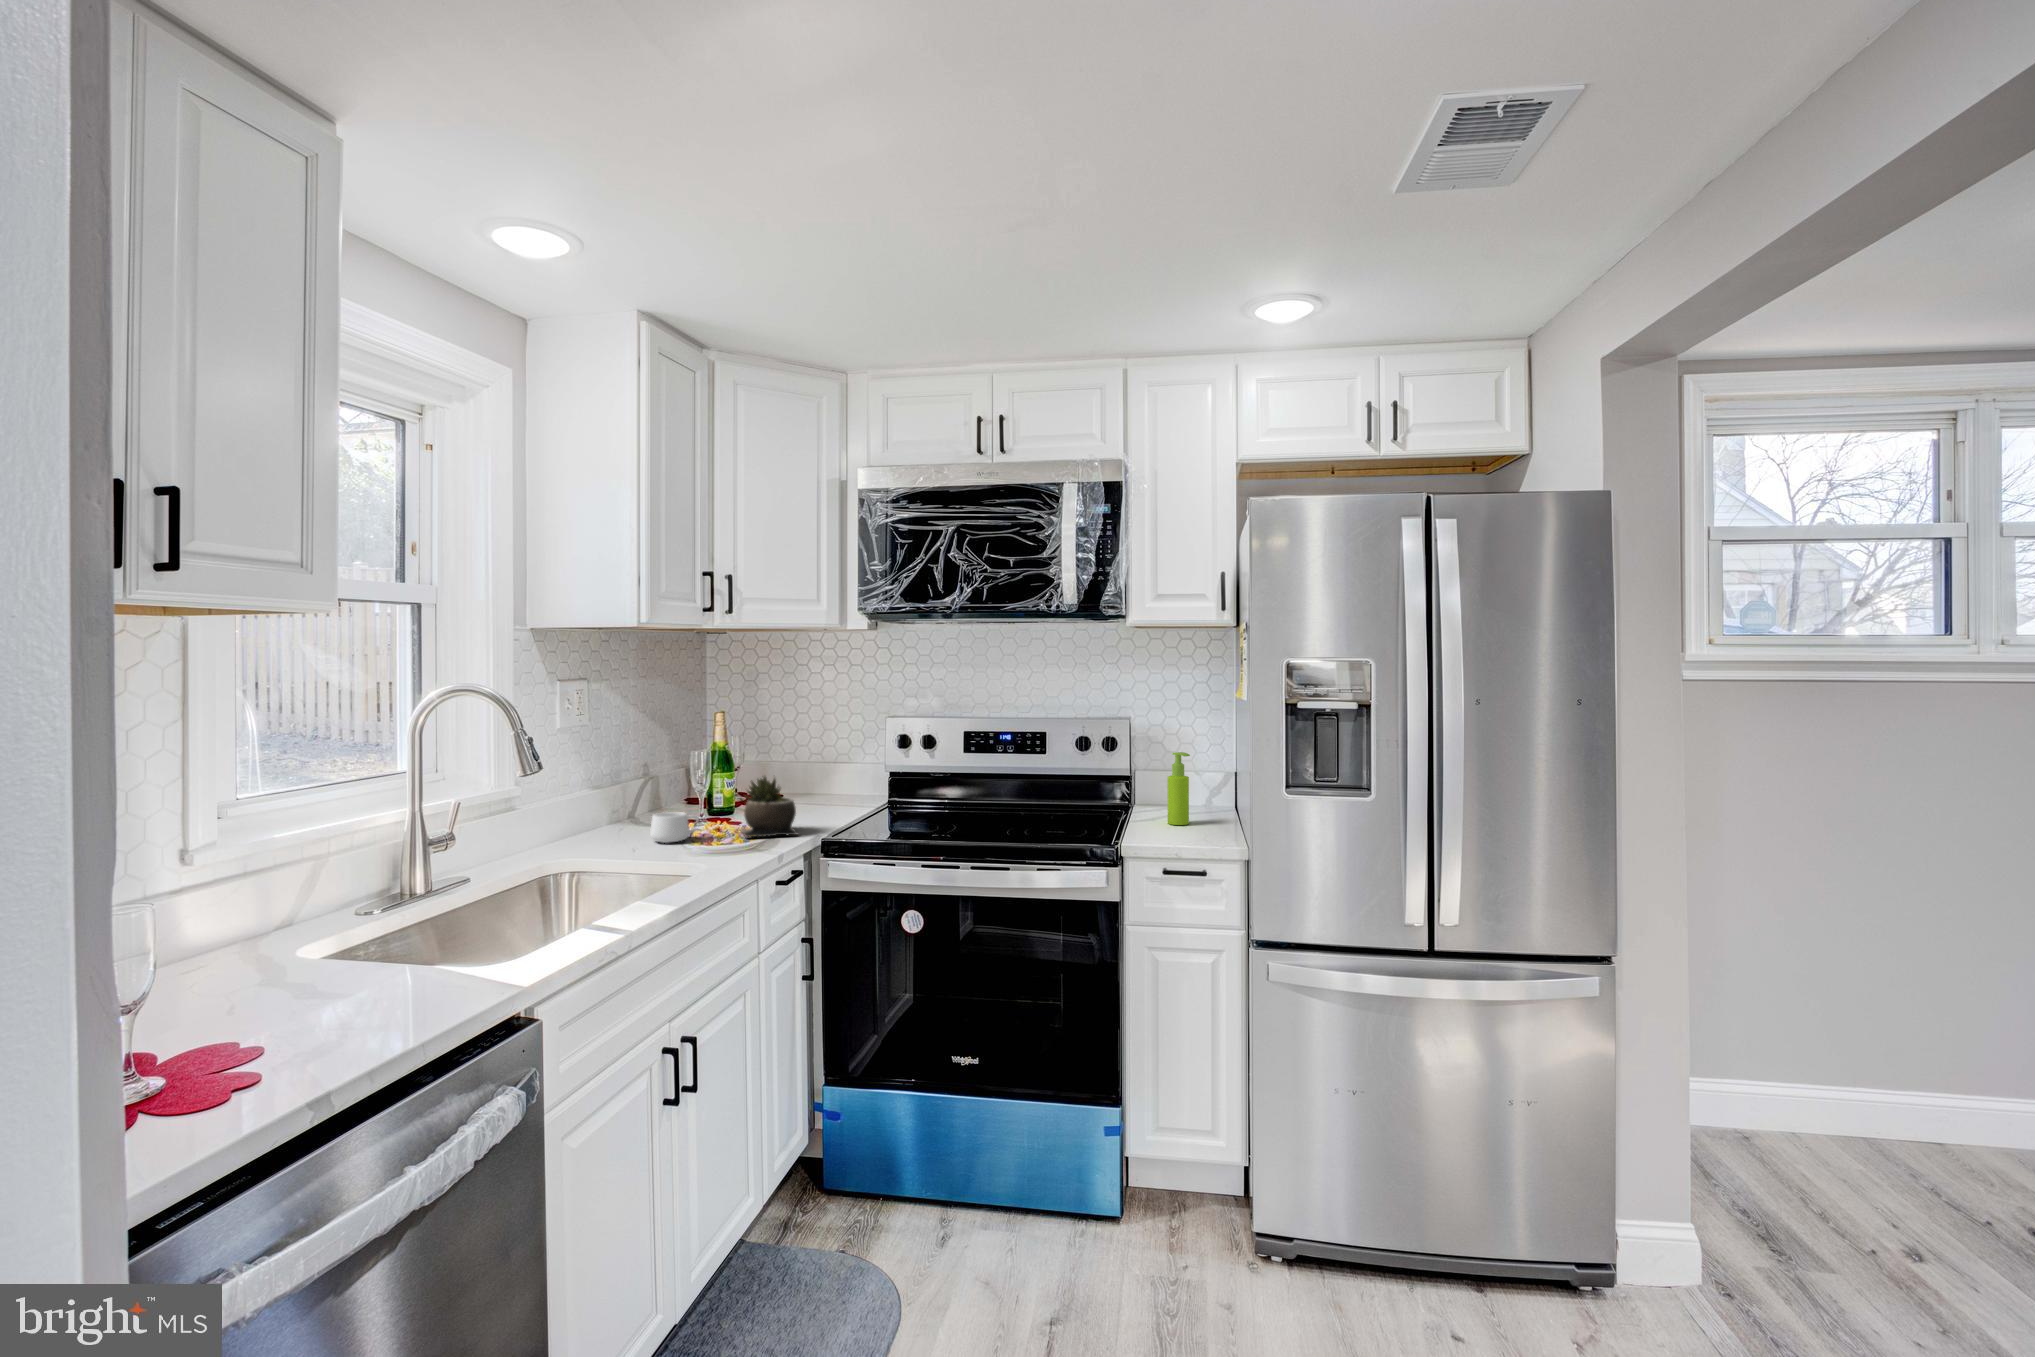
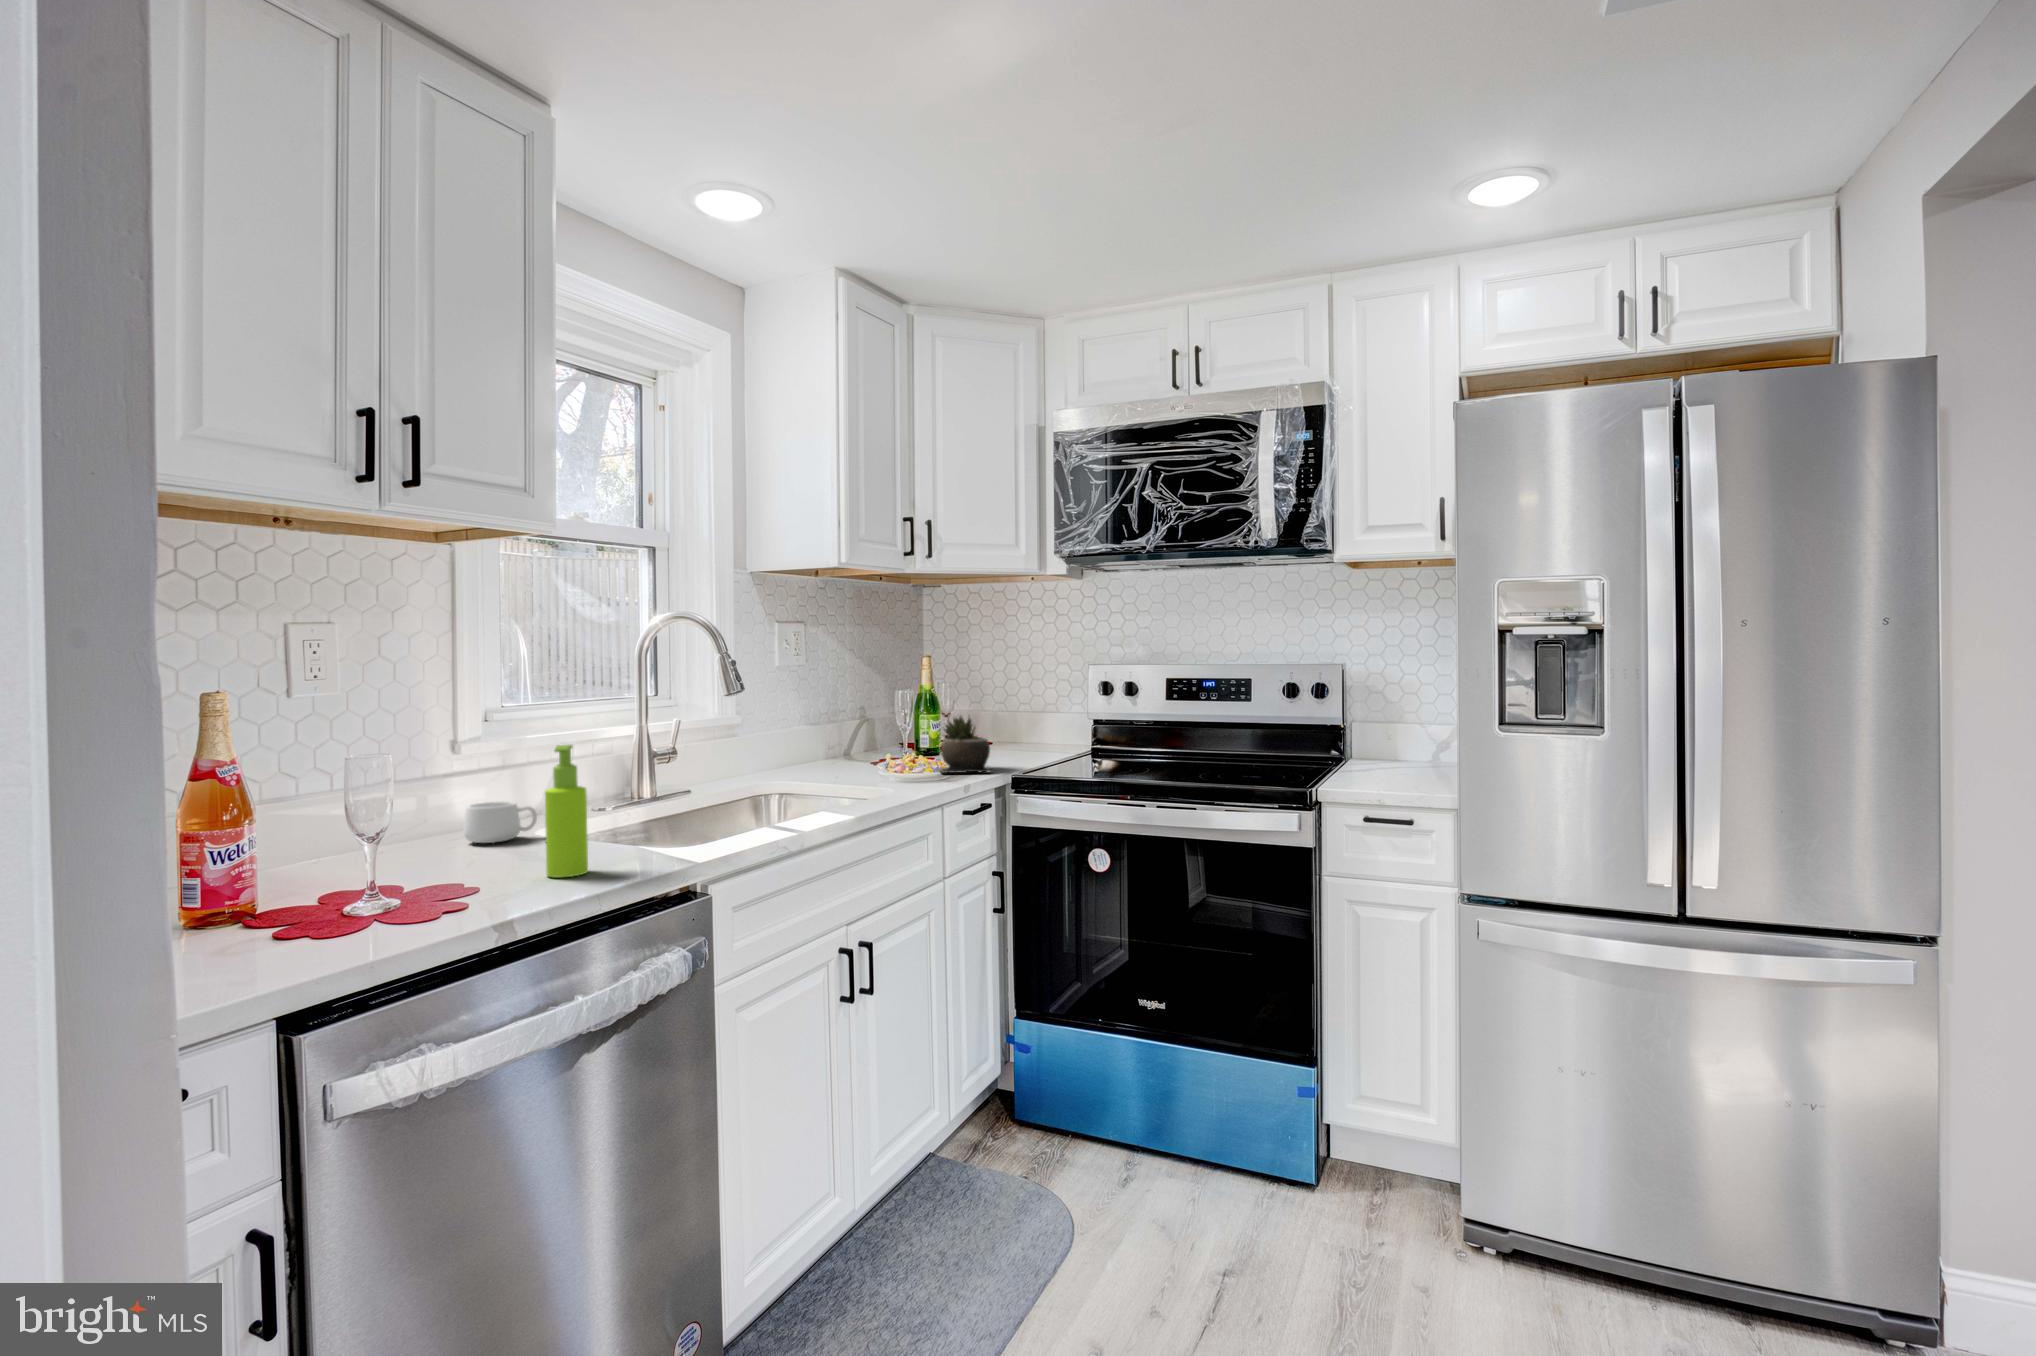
soap dispenser: present [1168,752,1190,825] -> present [545,745,588,877]
mug: present [650,812,698,843] -> present [463,801,537,843]

